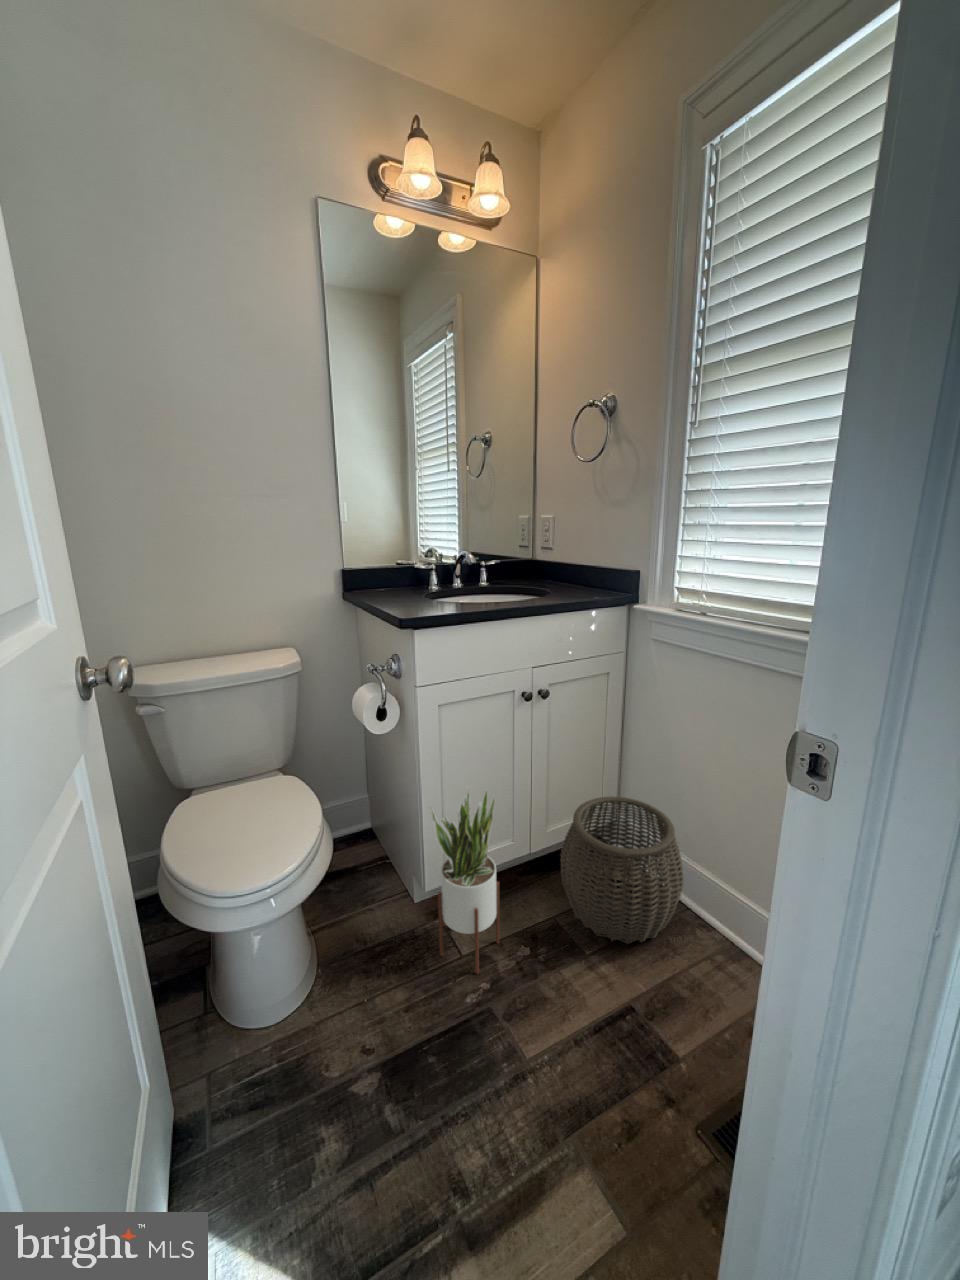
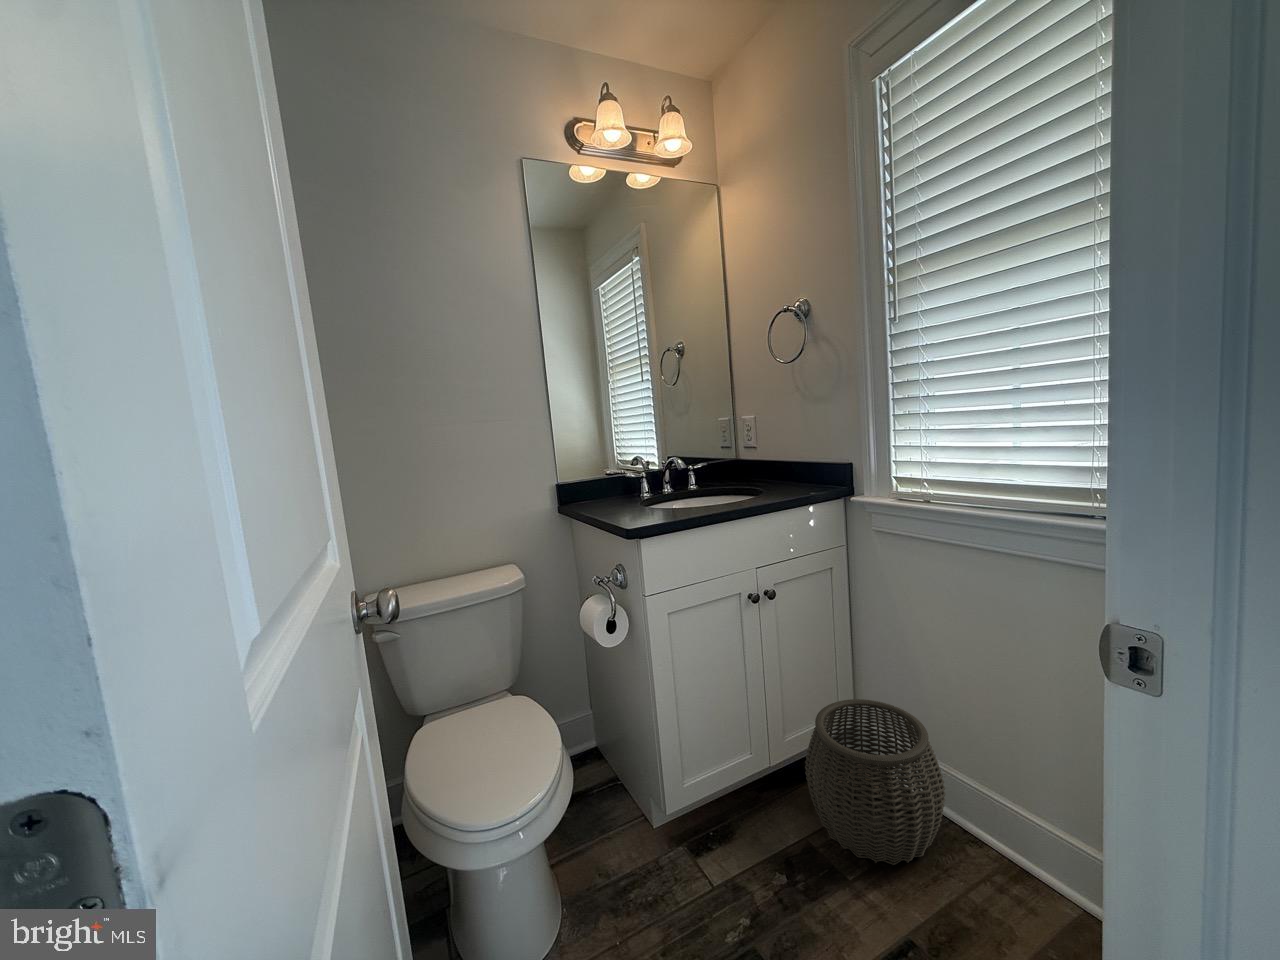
potted plant: present [429,787,500,974] -> none [671,697,753,909]

